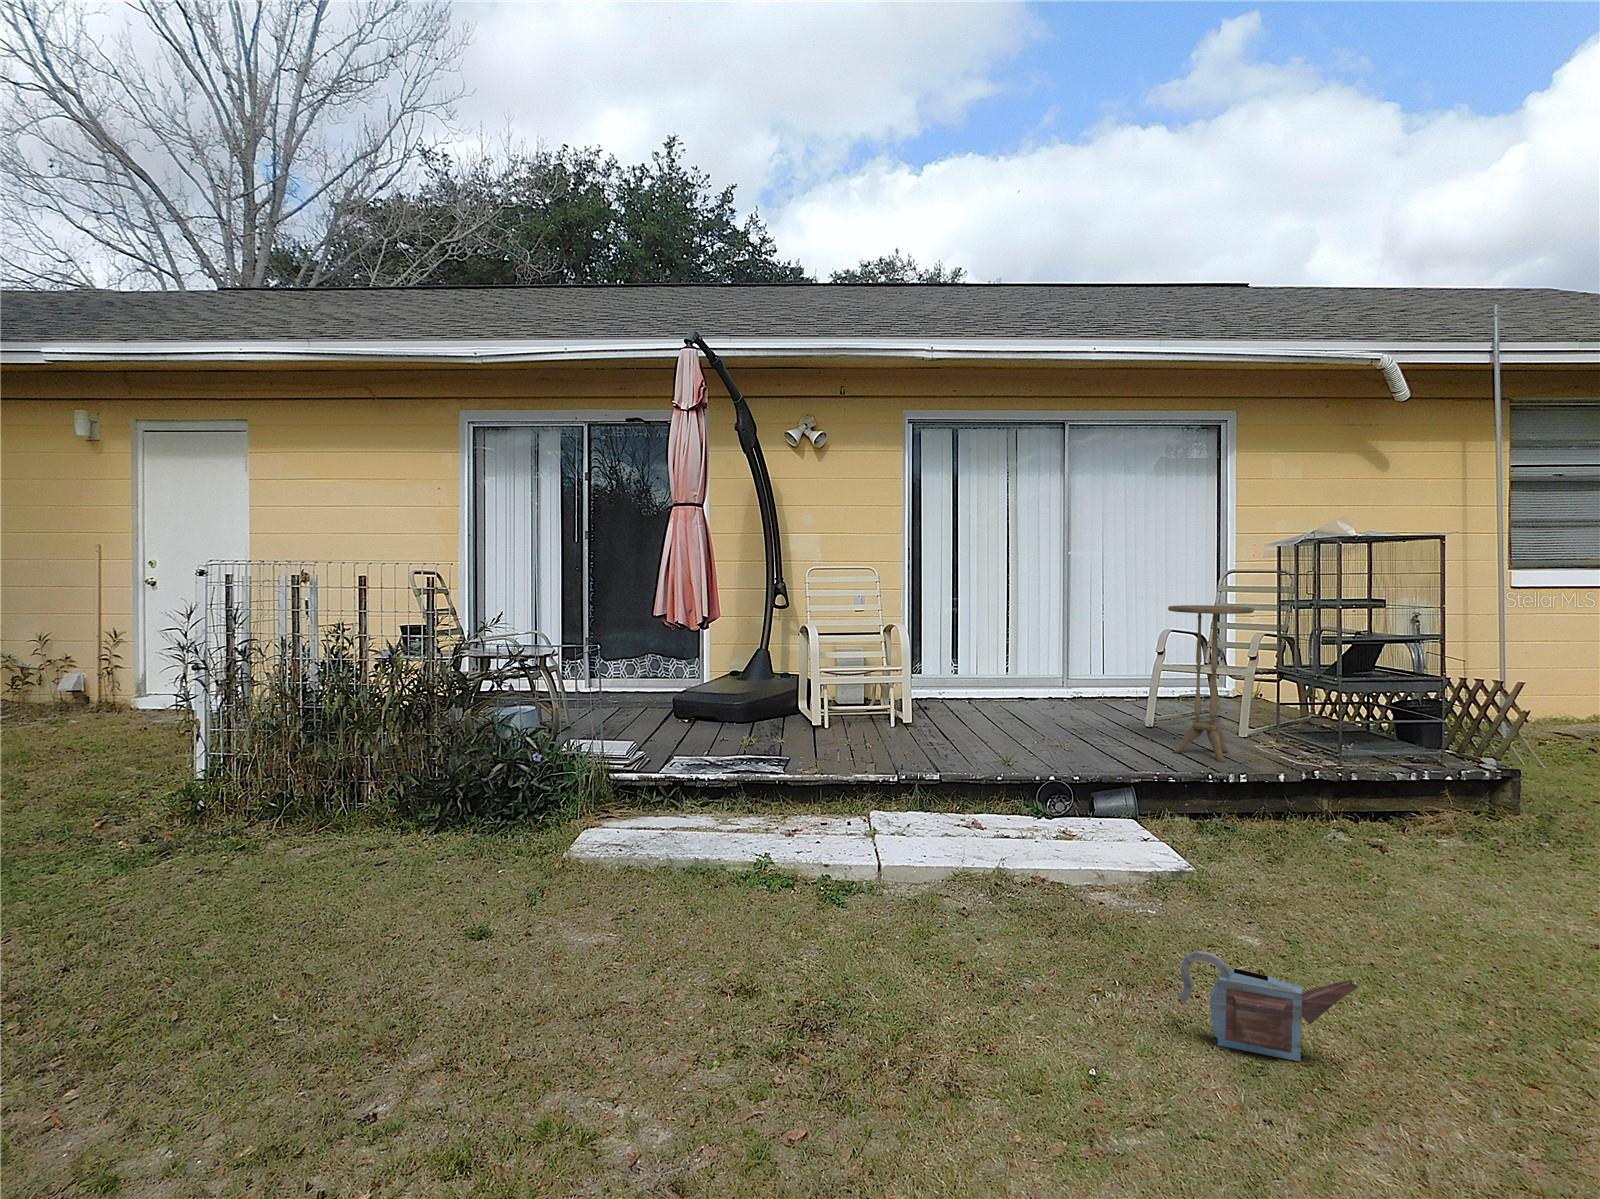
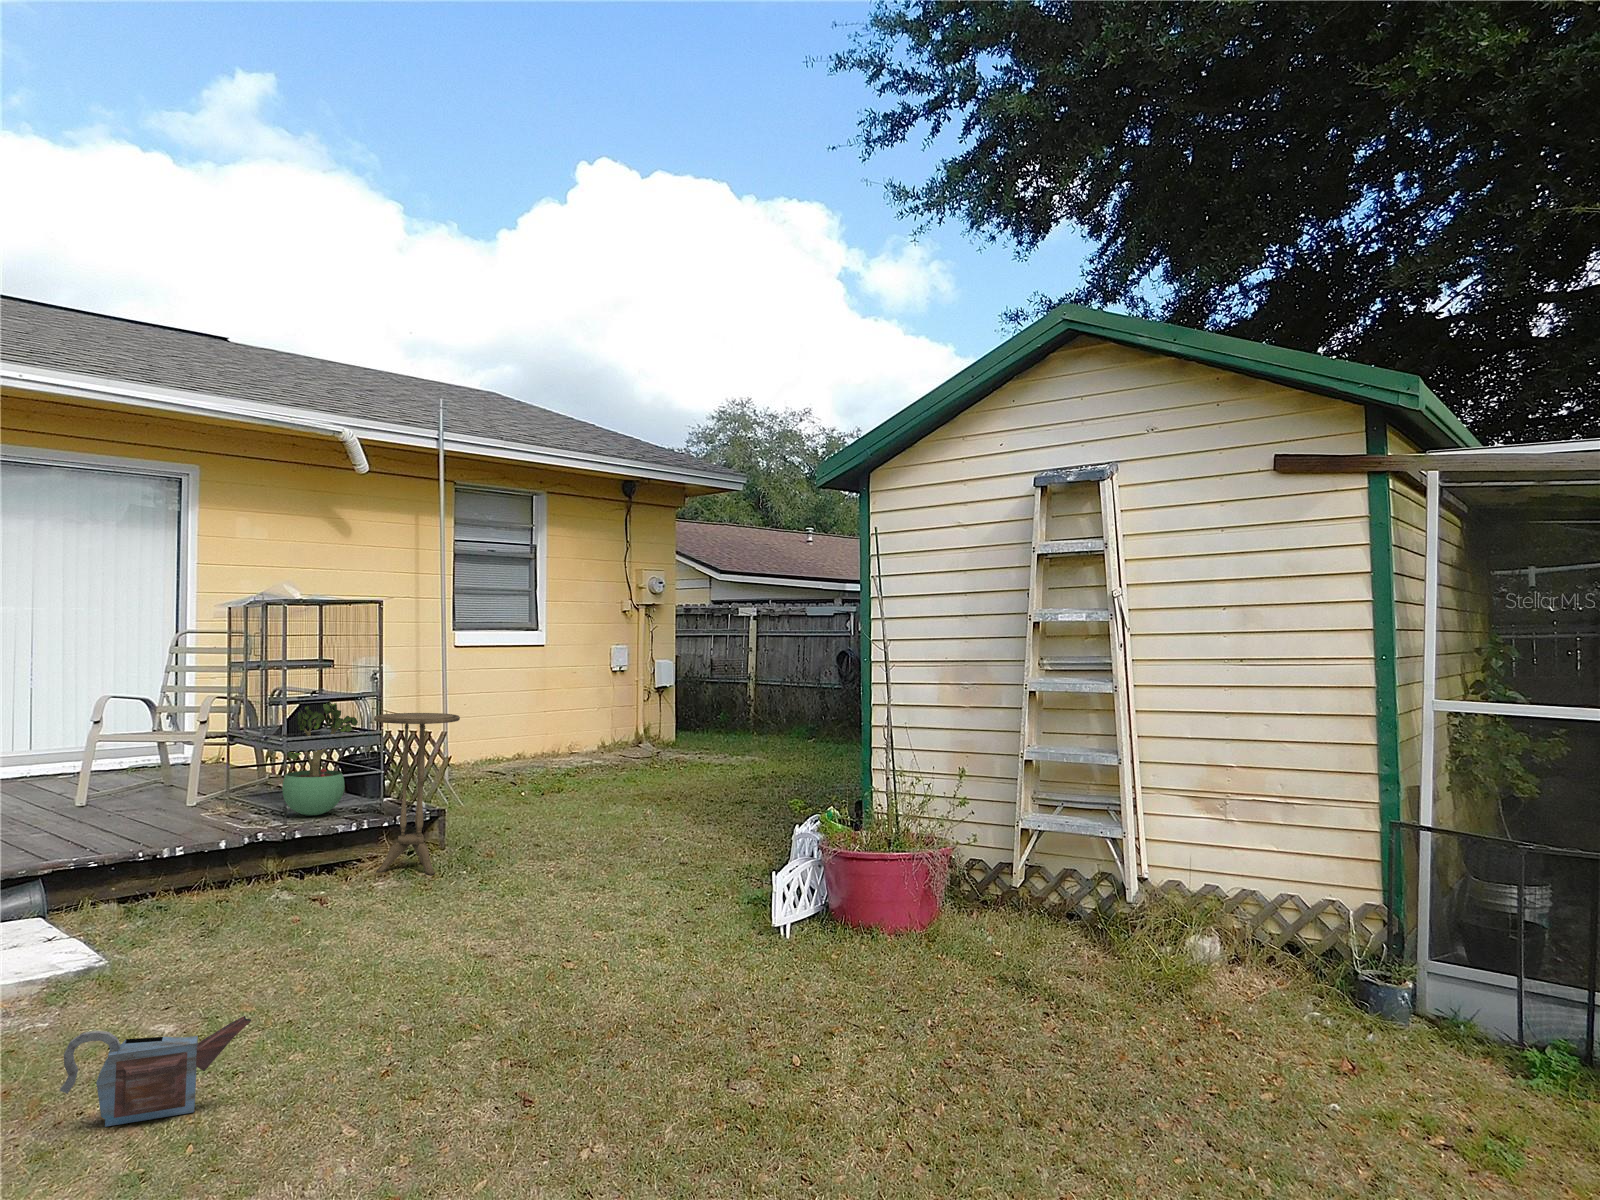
side table: present [1168,605,1254,762] -> present [374,713,460,875]
potted plant: none [1334,644,1416,760] -> present [282,702,358,816]

